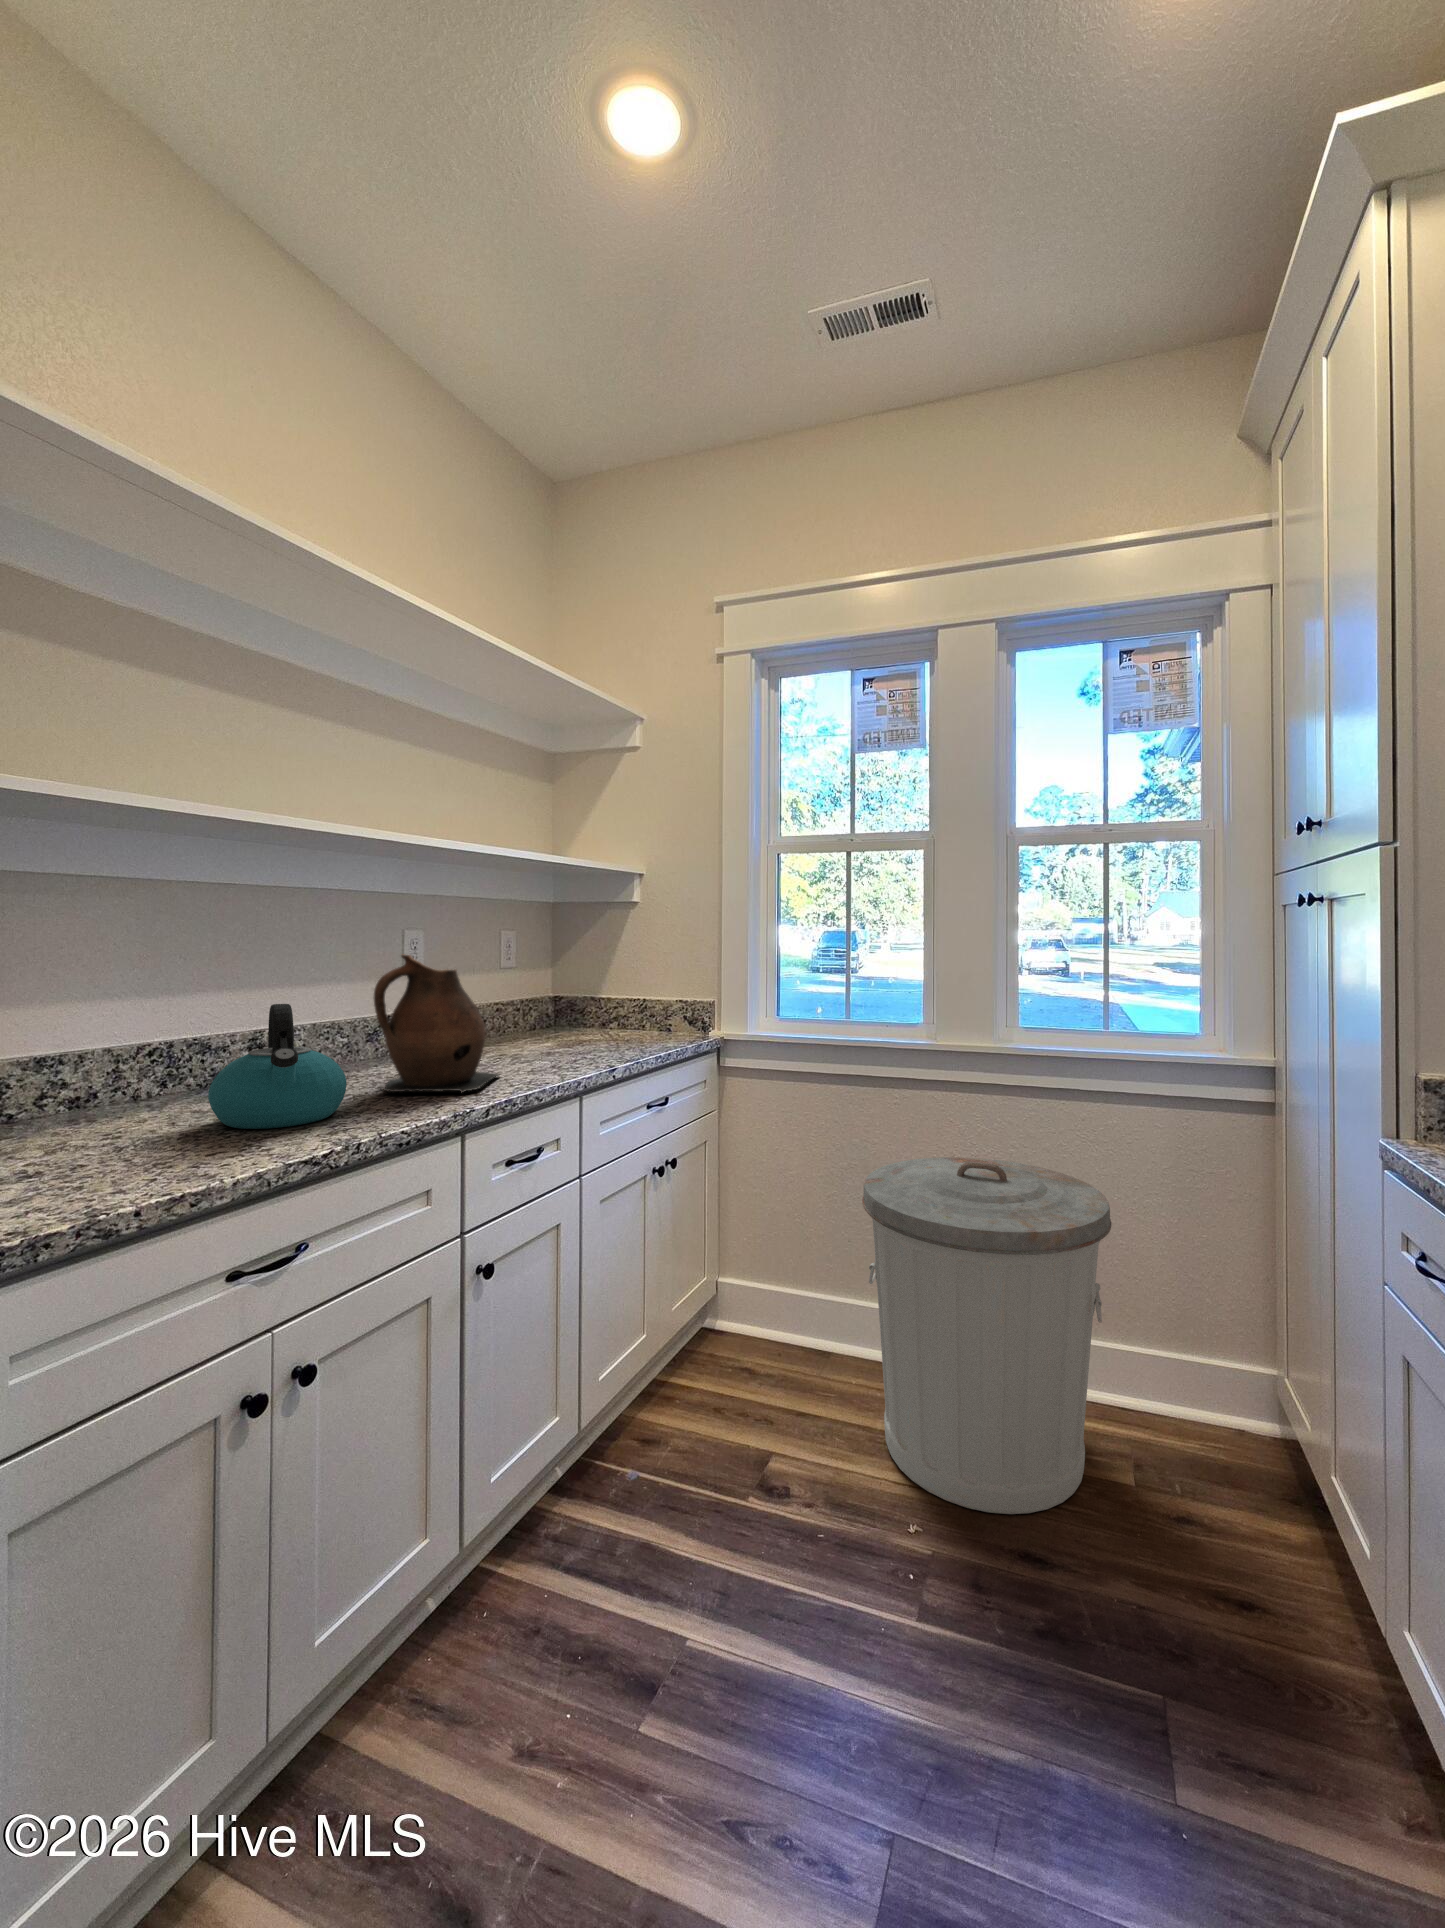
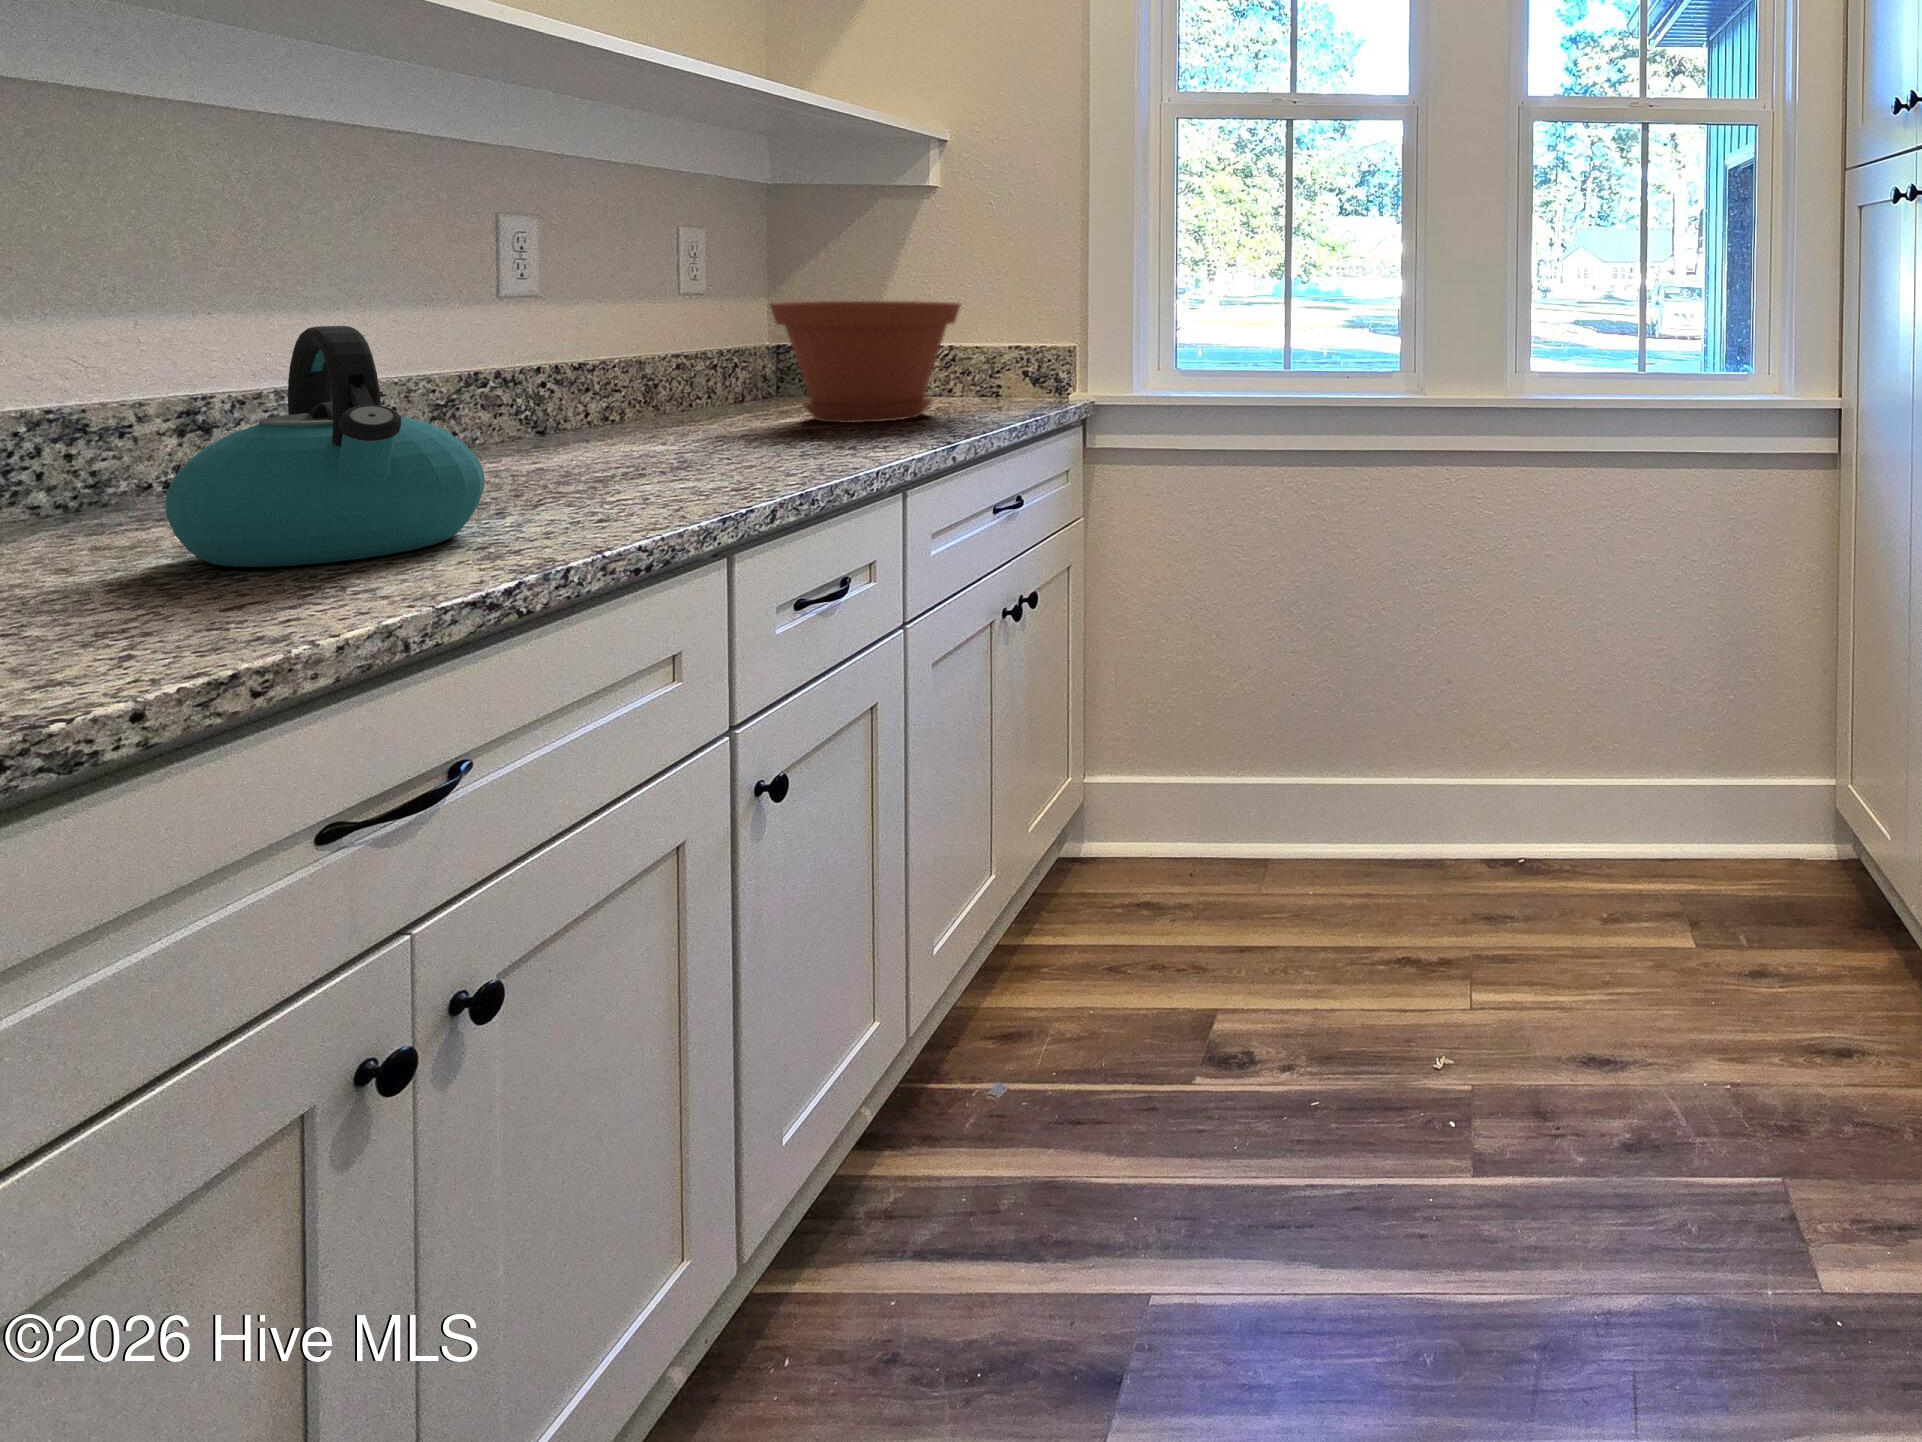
ceramic pitcher: present [374,954,500,1093] -> none [504,245,752,496]
plant pot: none [536,973,638,1047] -> present [770,301,960,423]
trash can: present [862,1157,1112,1514] -> none [1348,556,1682,1024]

